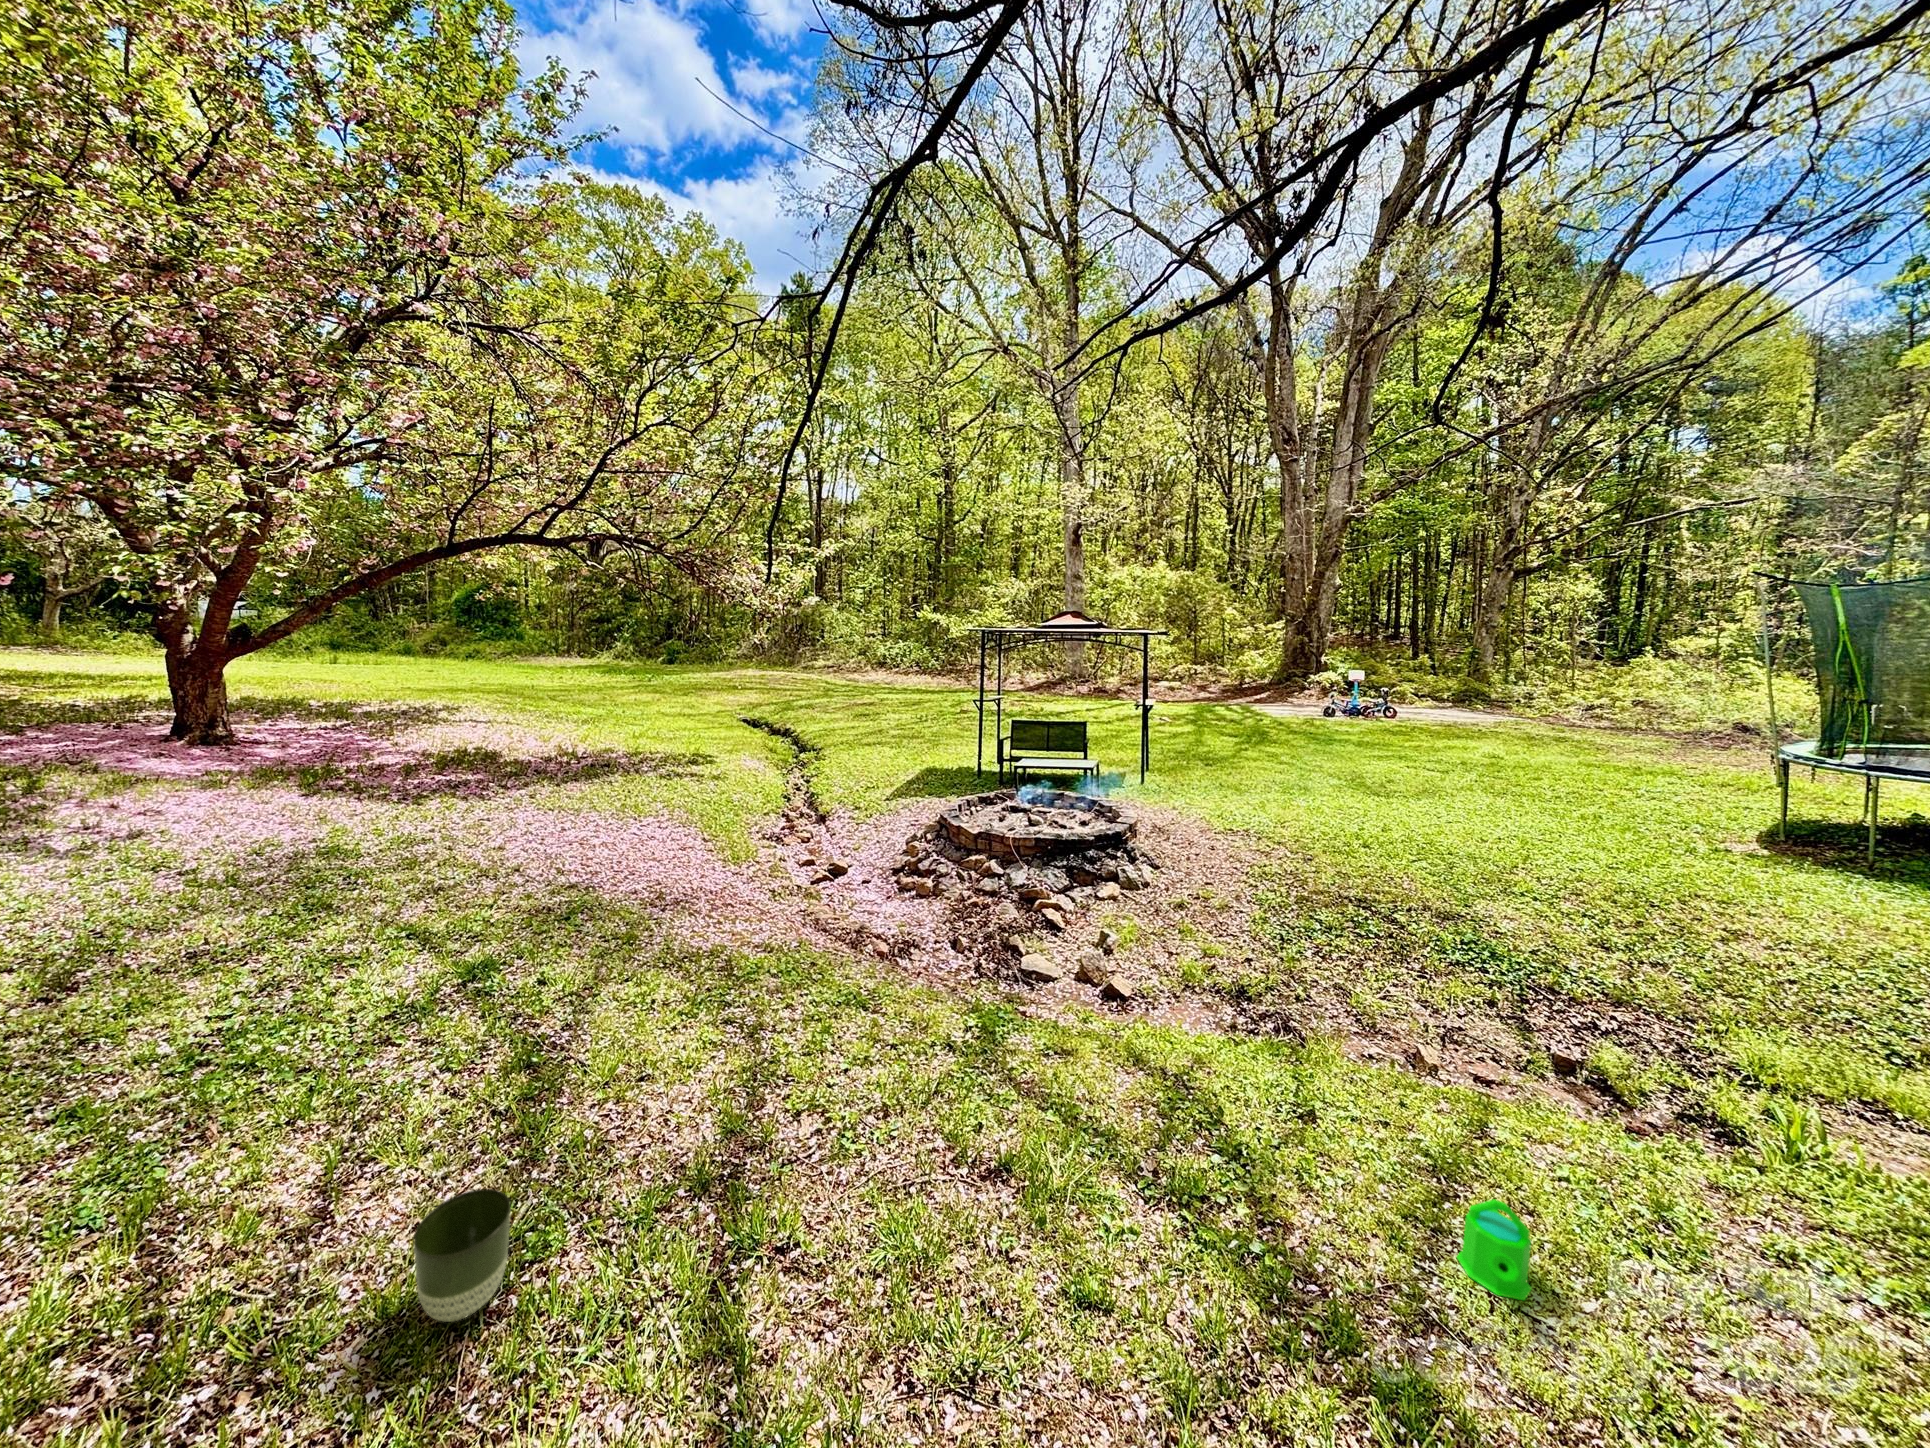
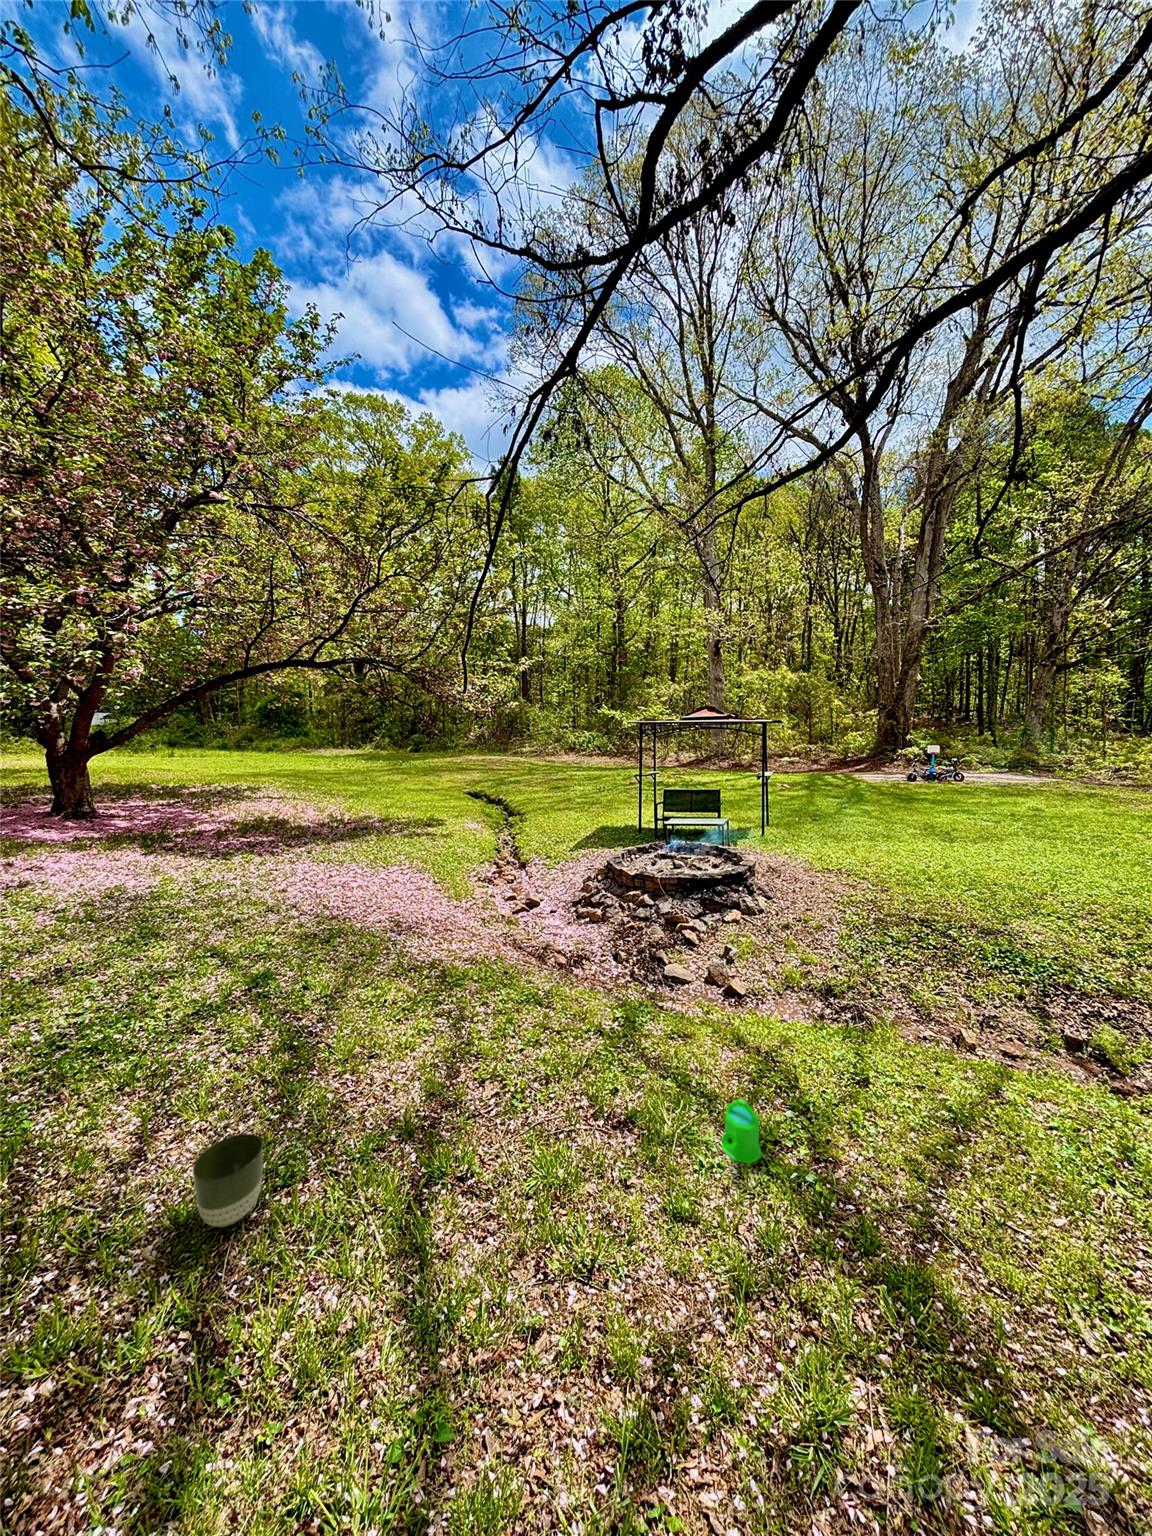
watering can: present [1457,1199,1531,1300] -> present [722,1099,761,1164]

